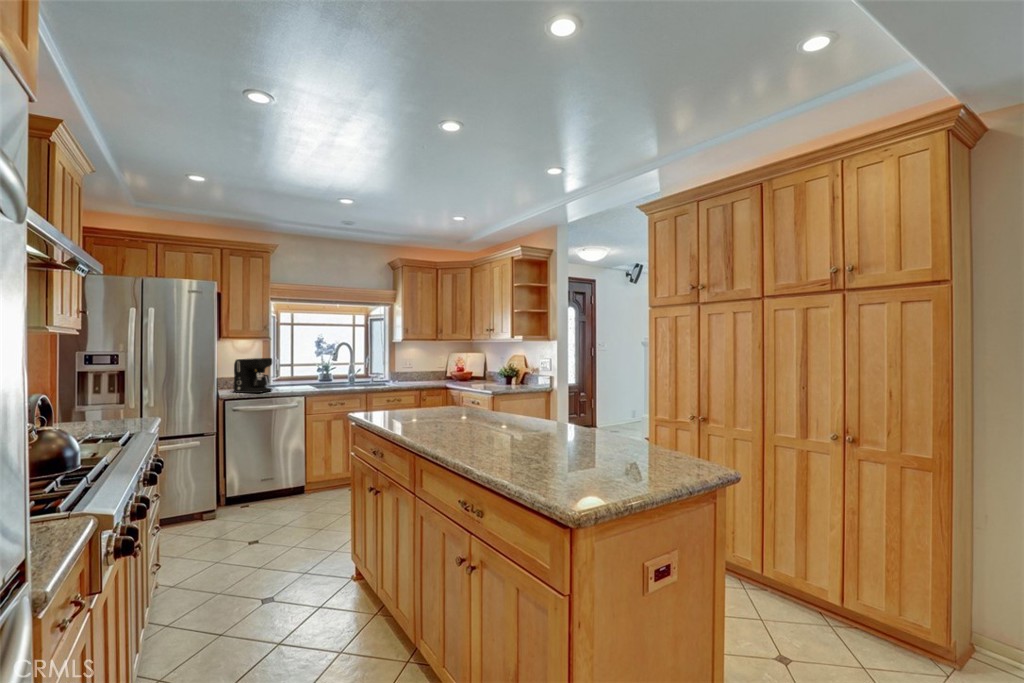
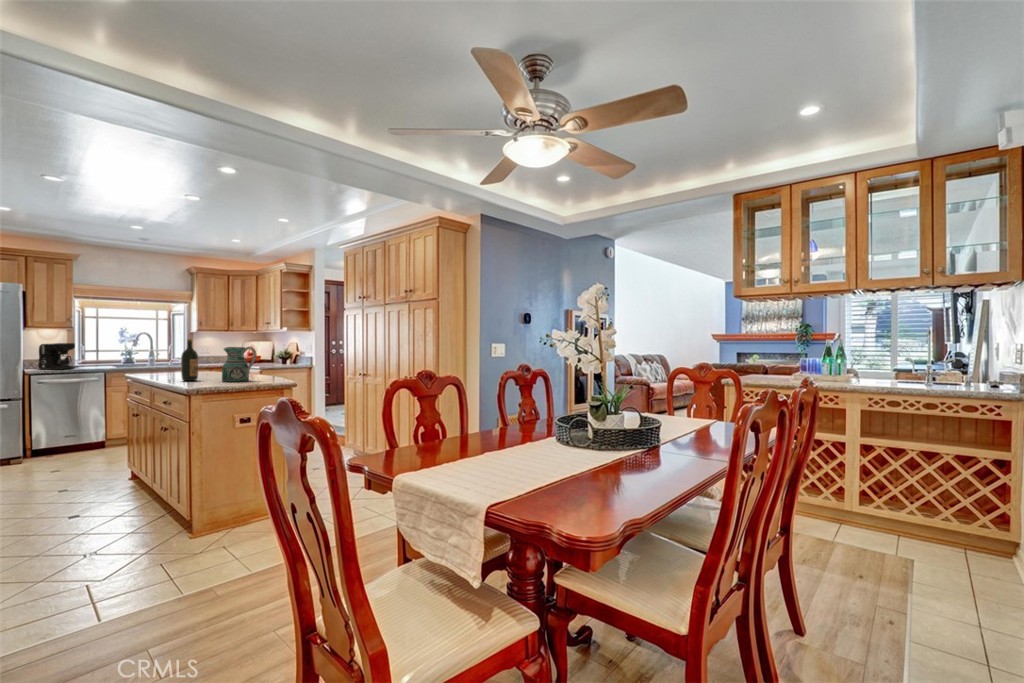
wine bottle: none [493,373,523,465] -> present [181,339,198,381]
ceramic pitcher: none [580,391,655,476] -> present [222,347,256,382]

